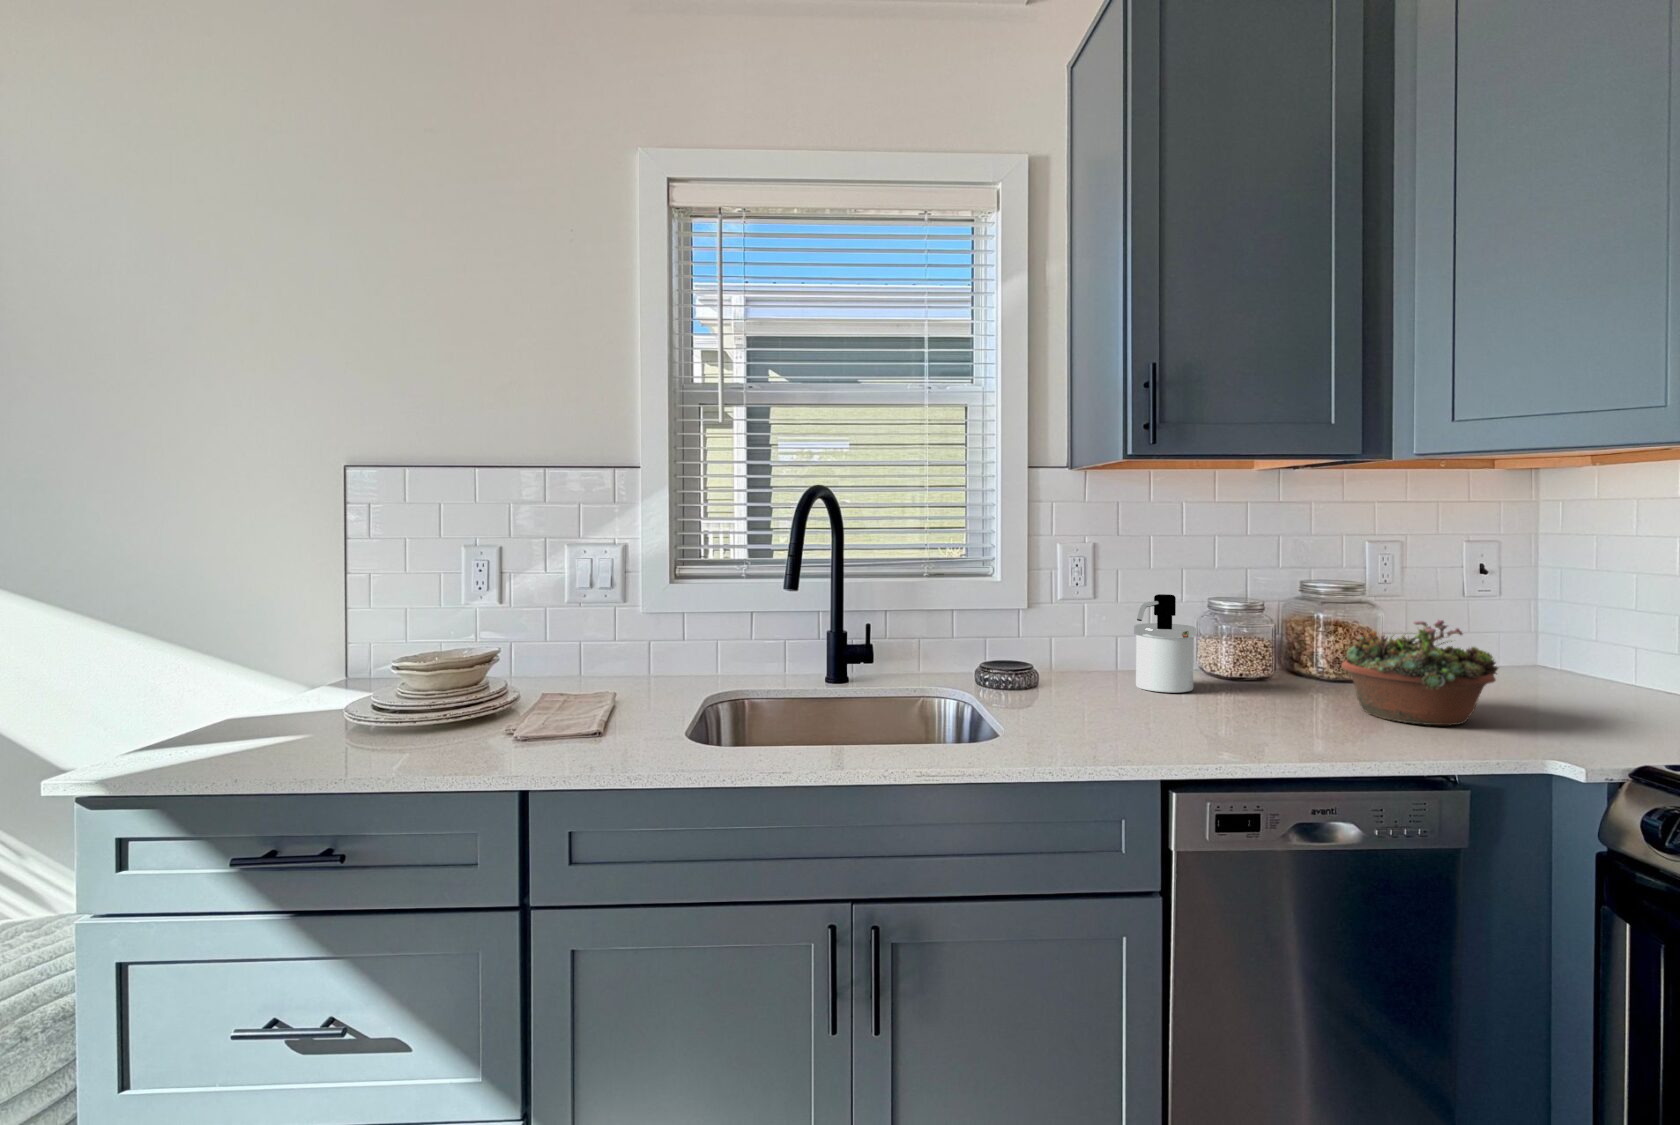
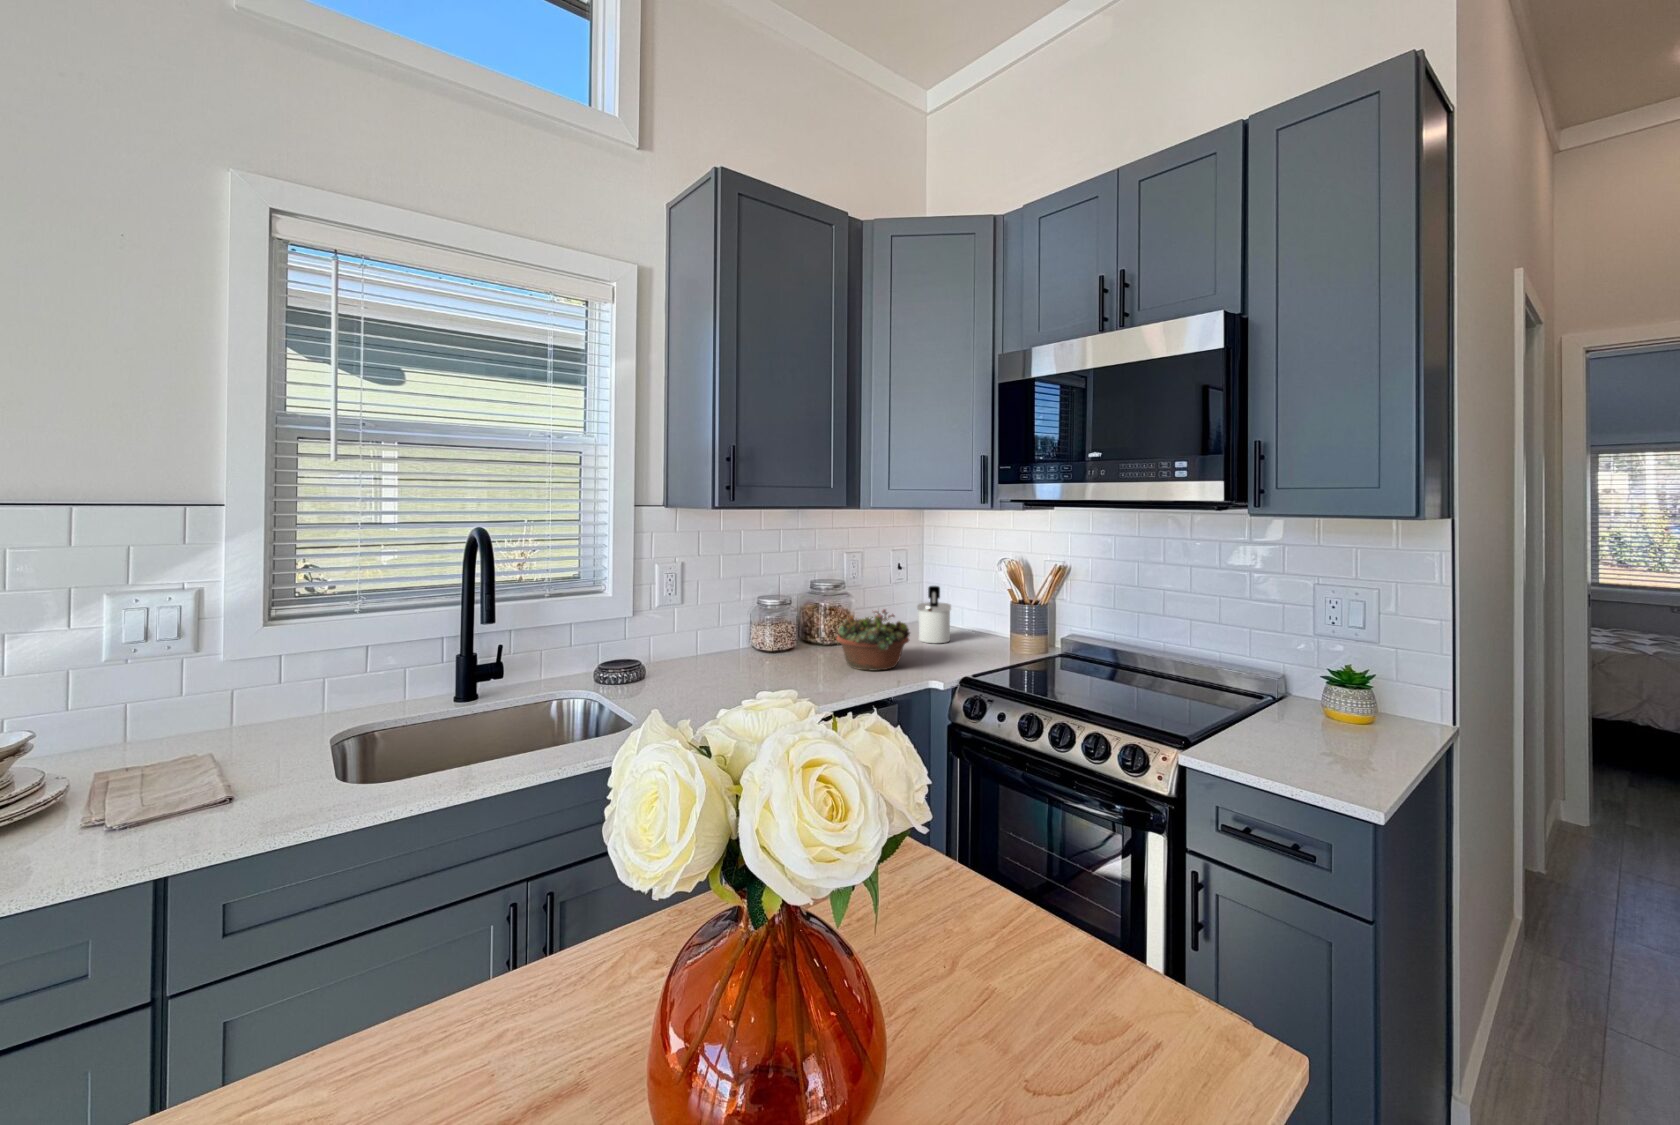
soap dispenser: present [1134,594,1196,693] -> present [917,586,951,643]

